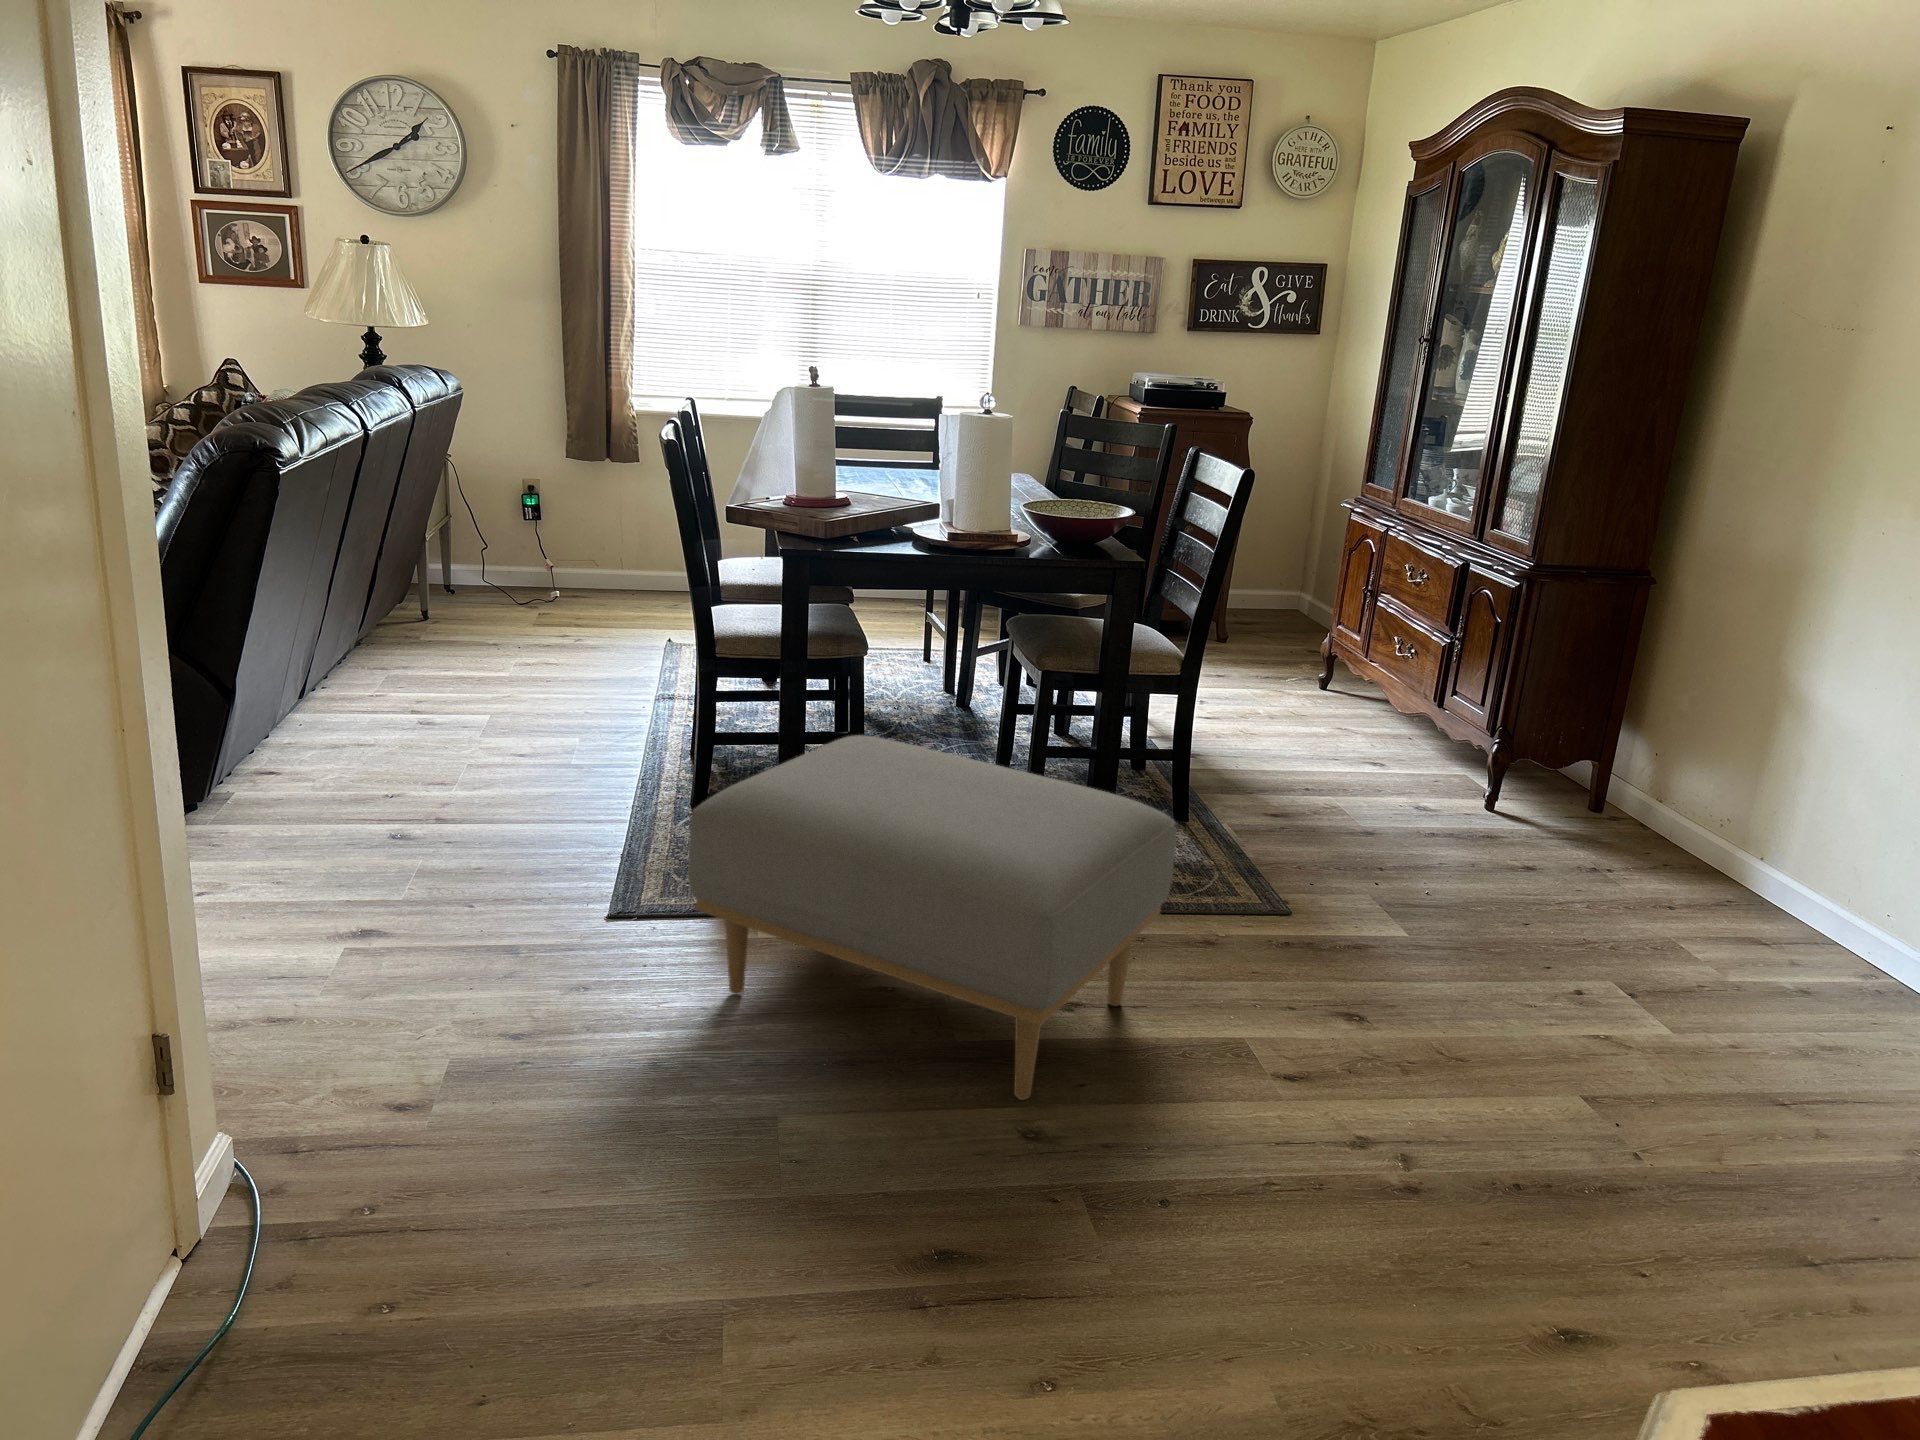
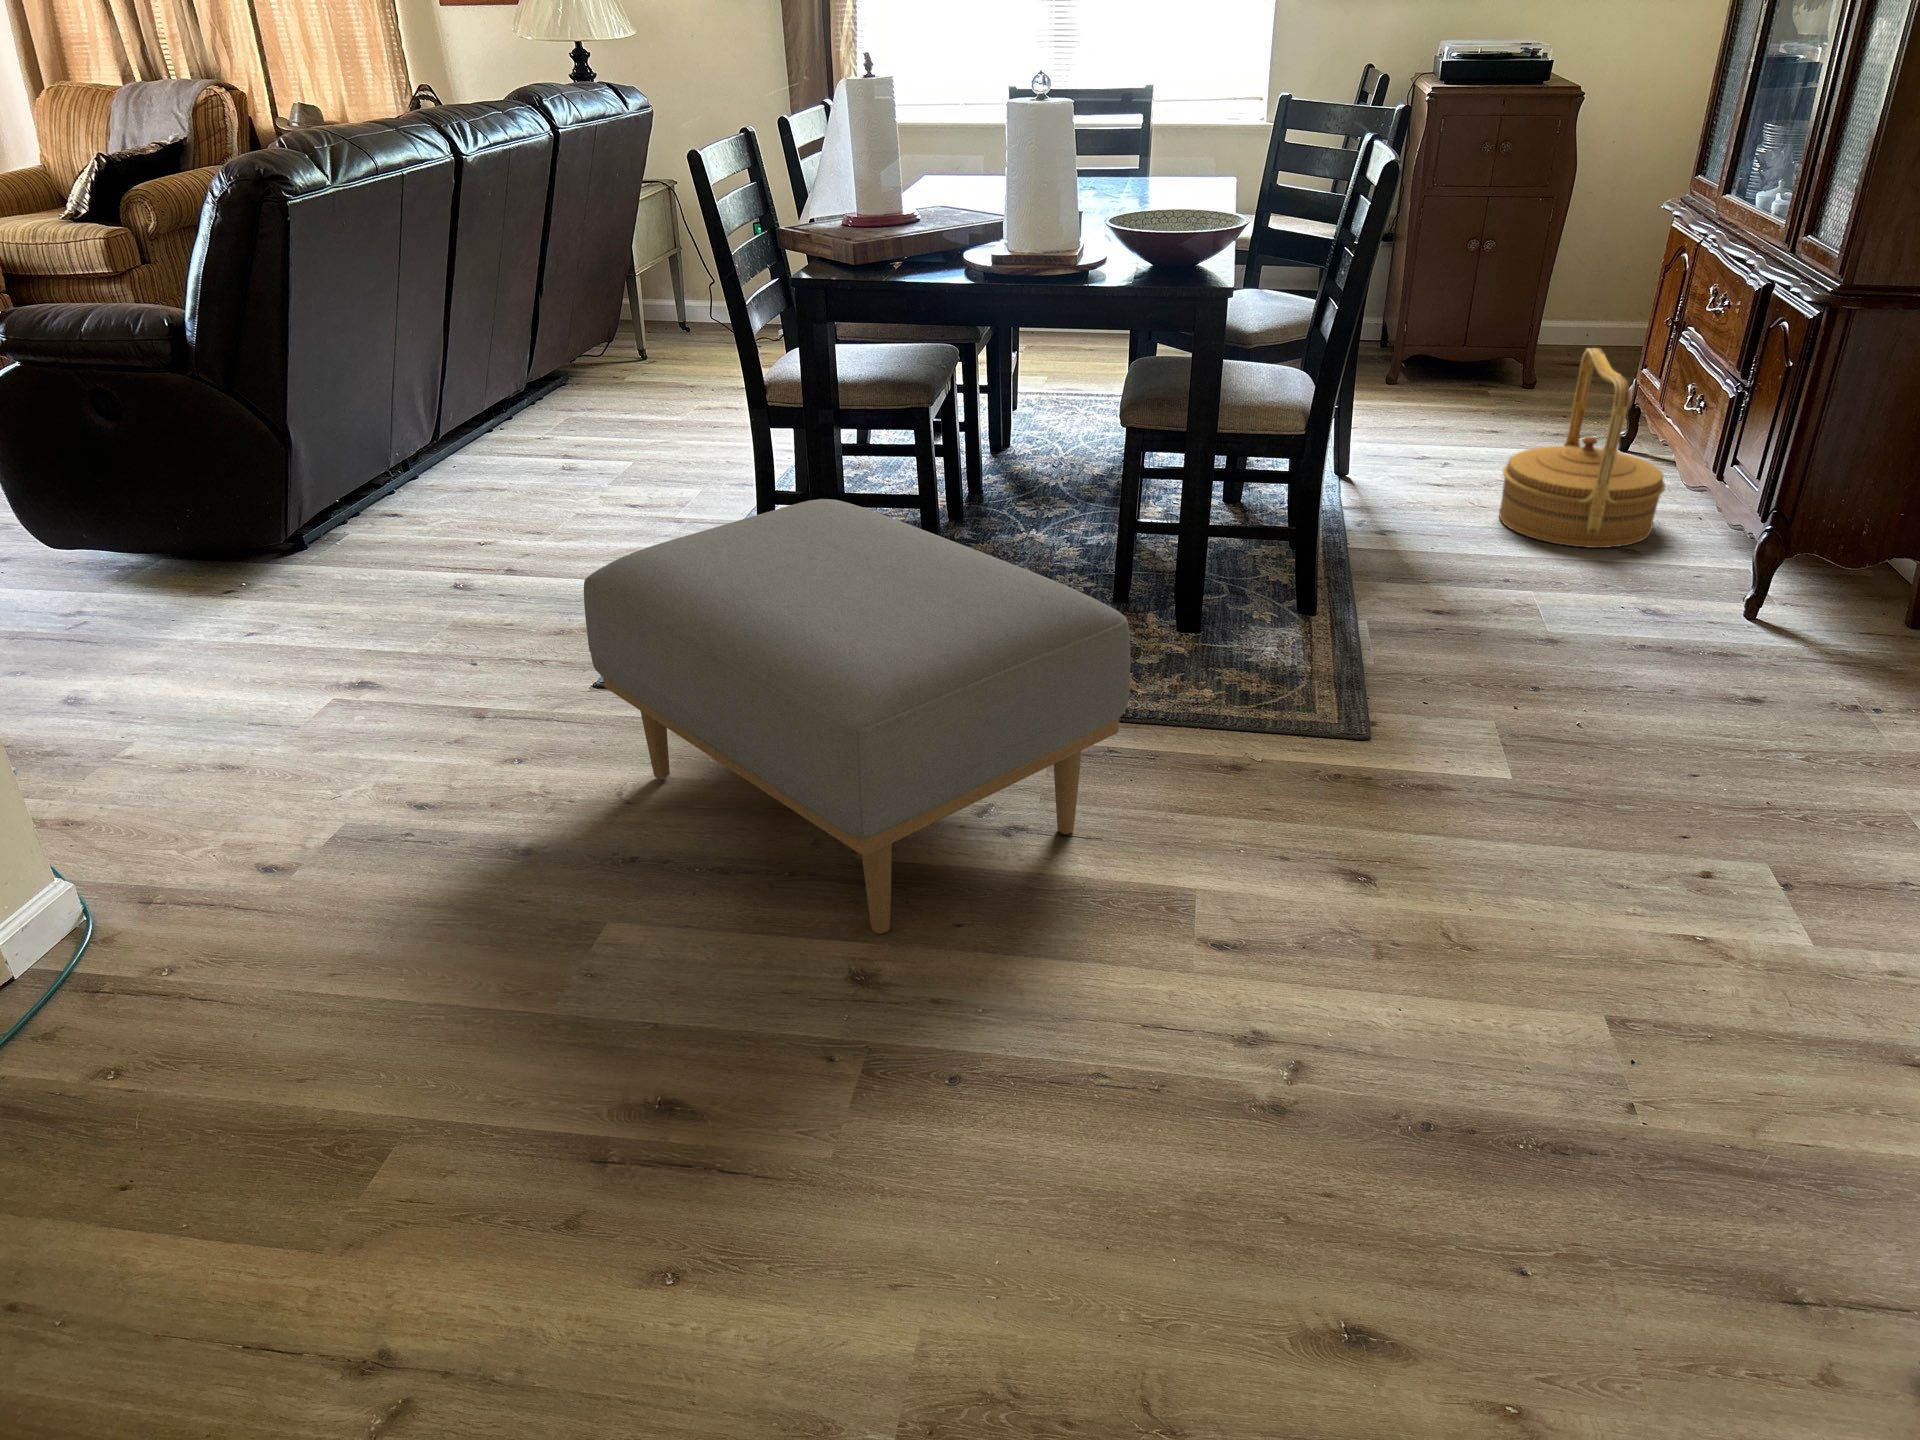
woven basket: none [1272,610,1395,762] -> present [1499,348,1665,548]

